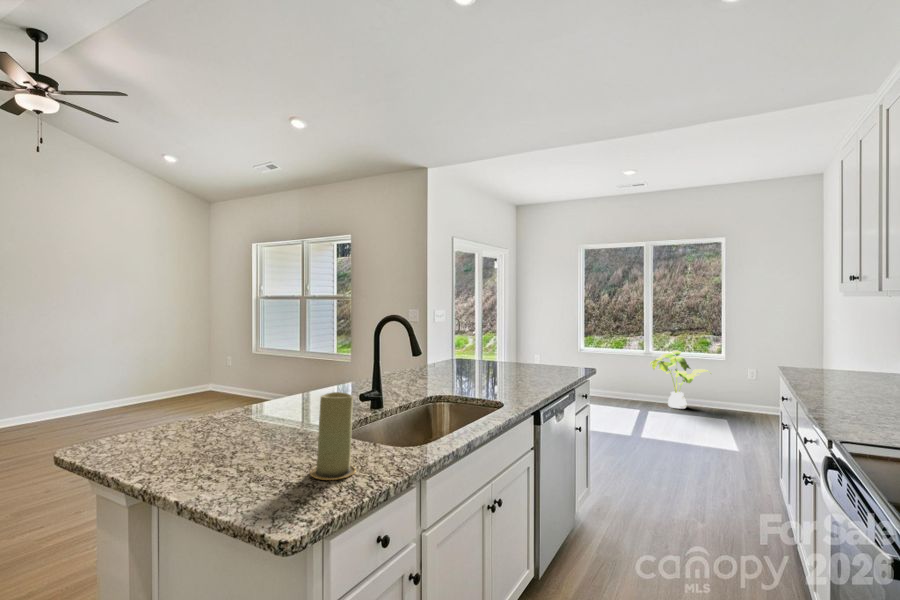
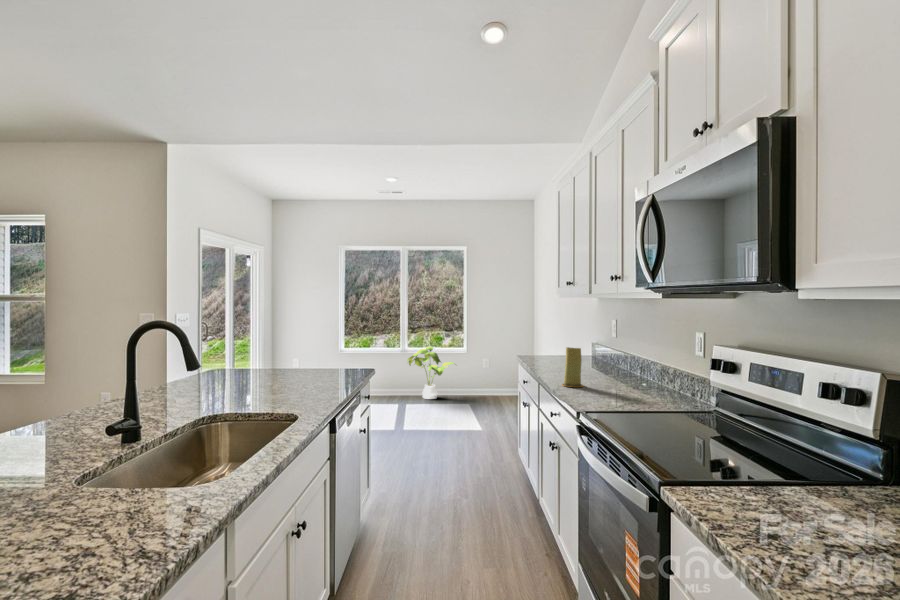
candle: present [310,392,356,480] -> present [562,347,584,387]

